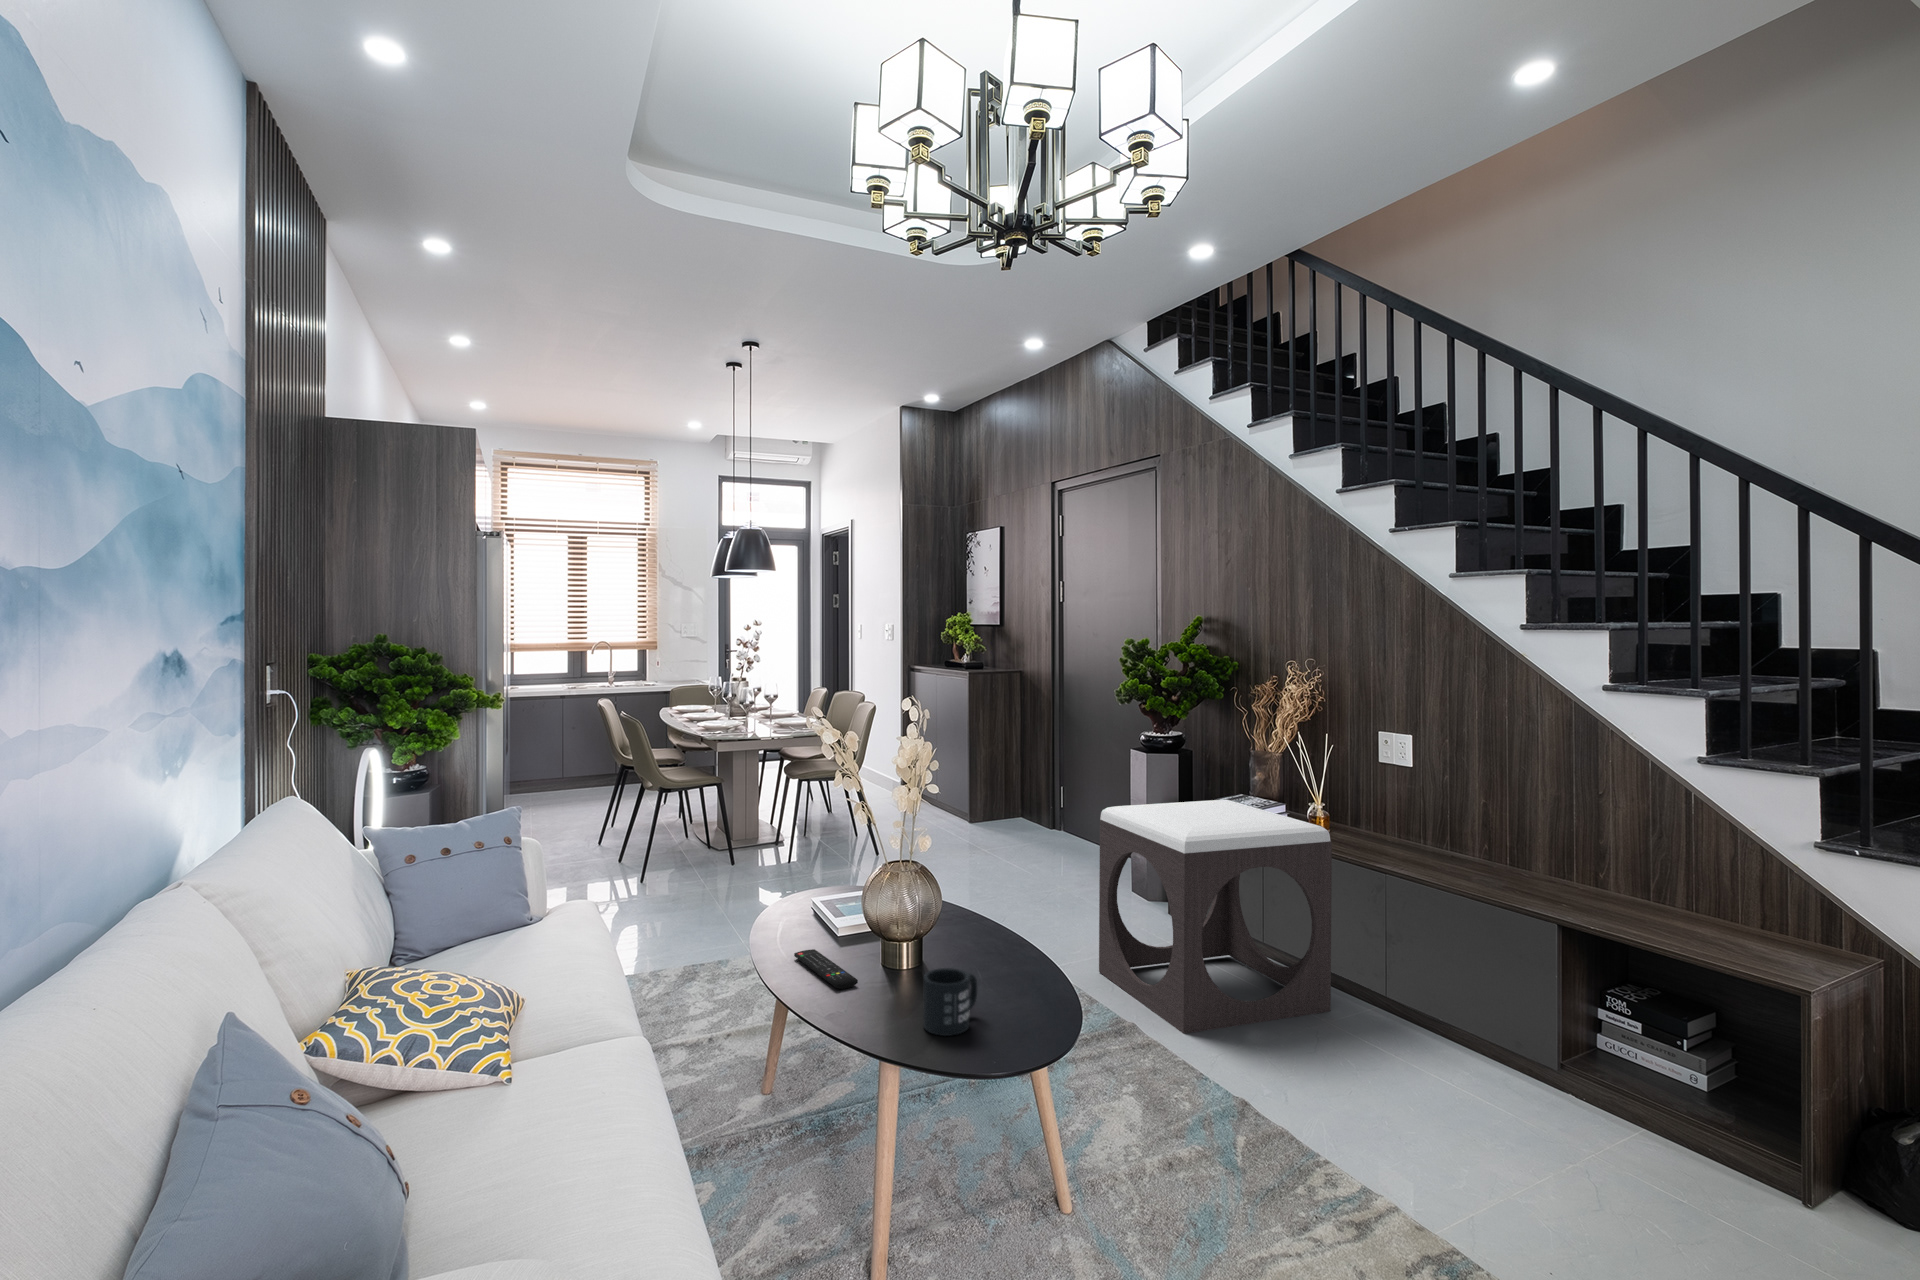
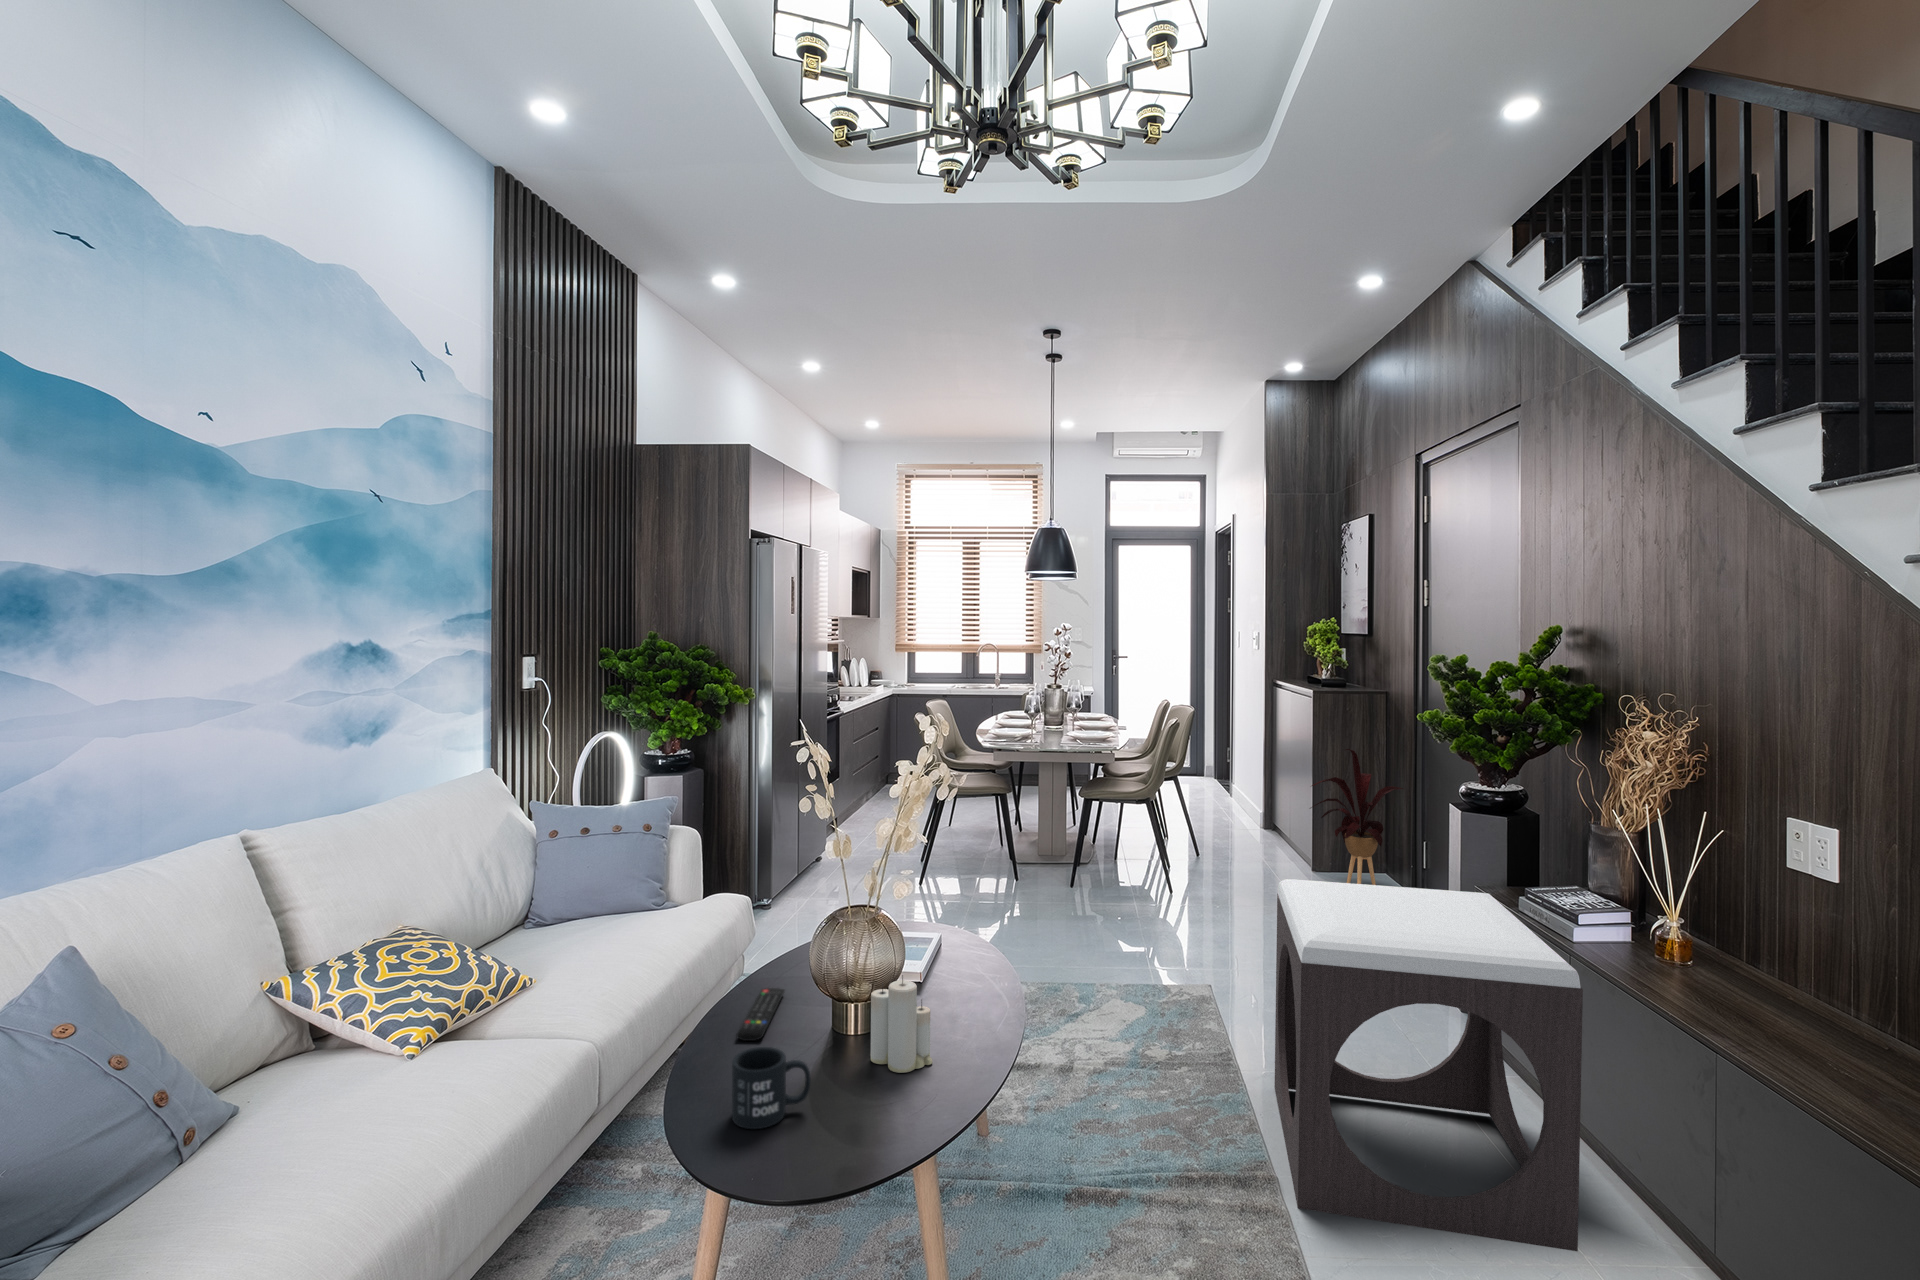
house plant: none [978,722,1045,841] -> present [1311,749,1403,885]
candle: none [957,896,1011,978] -> present [870,975,933,1073]

